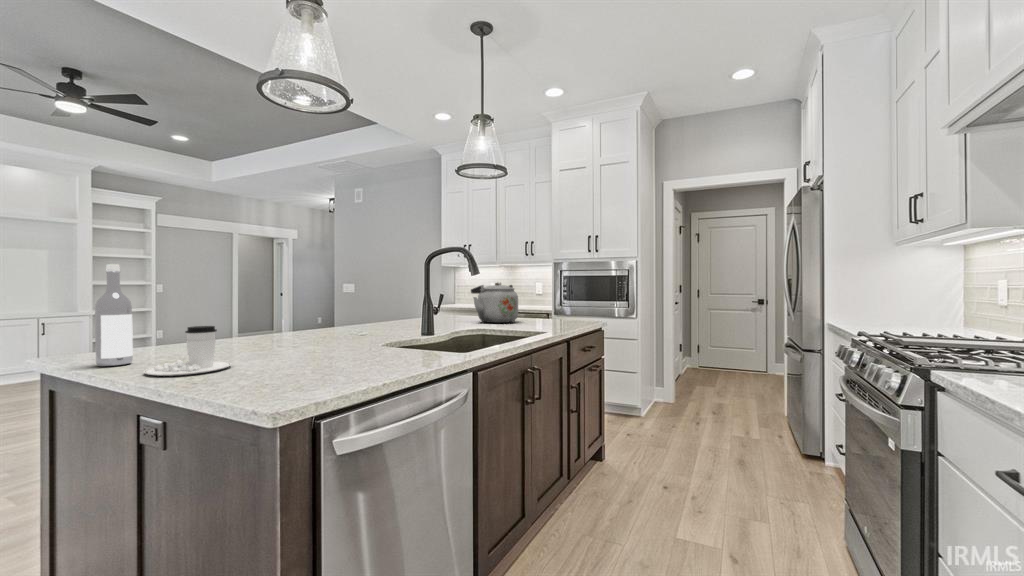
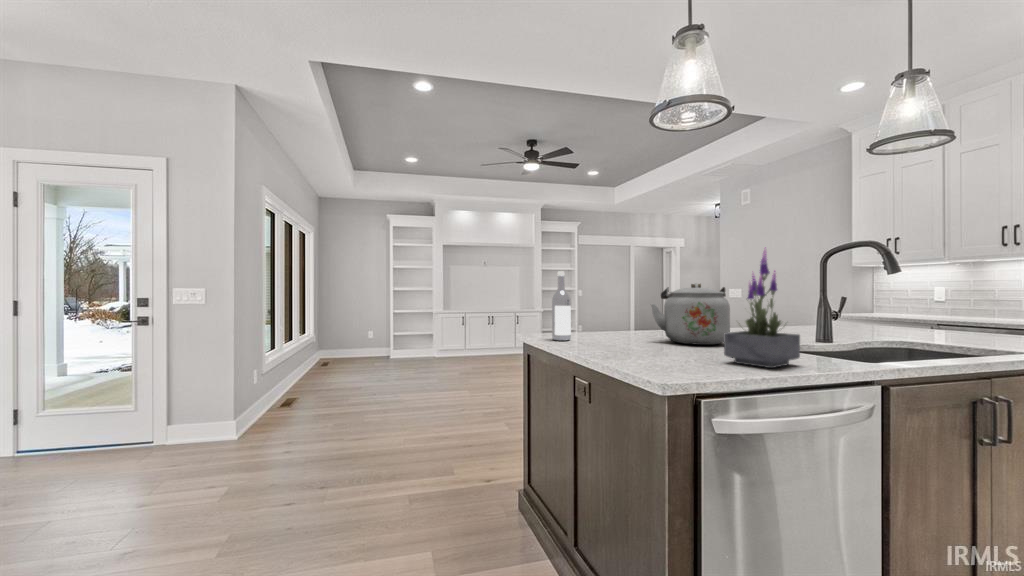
potted plant: none [344,248,414,370] -> present [724,247,800,368]
kettle: present [471,282,518,323] -> present [651,283,730,345]
coffee cup: present [144,326,231,376] -> none [578,316,632,351]

